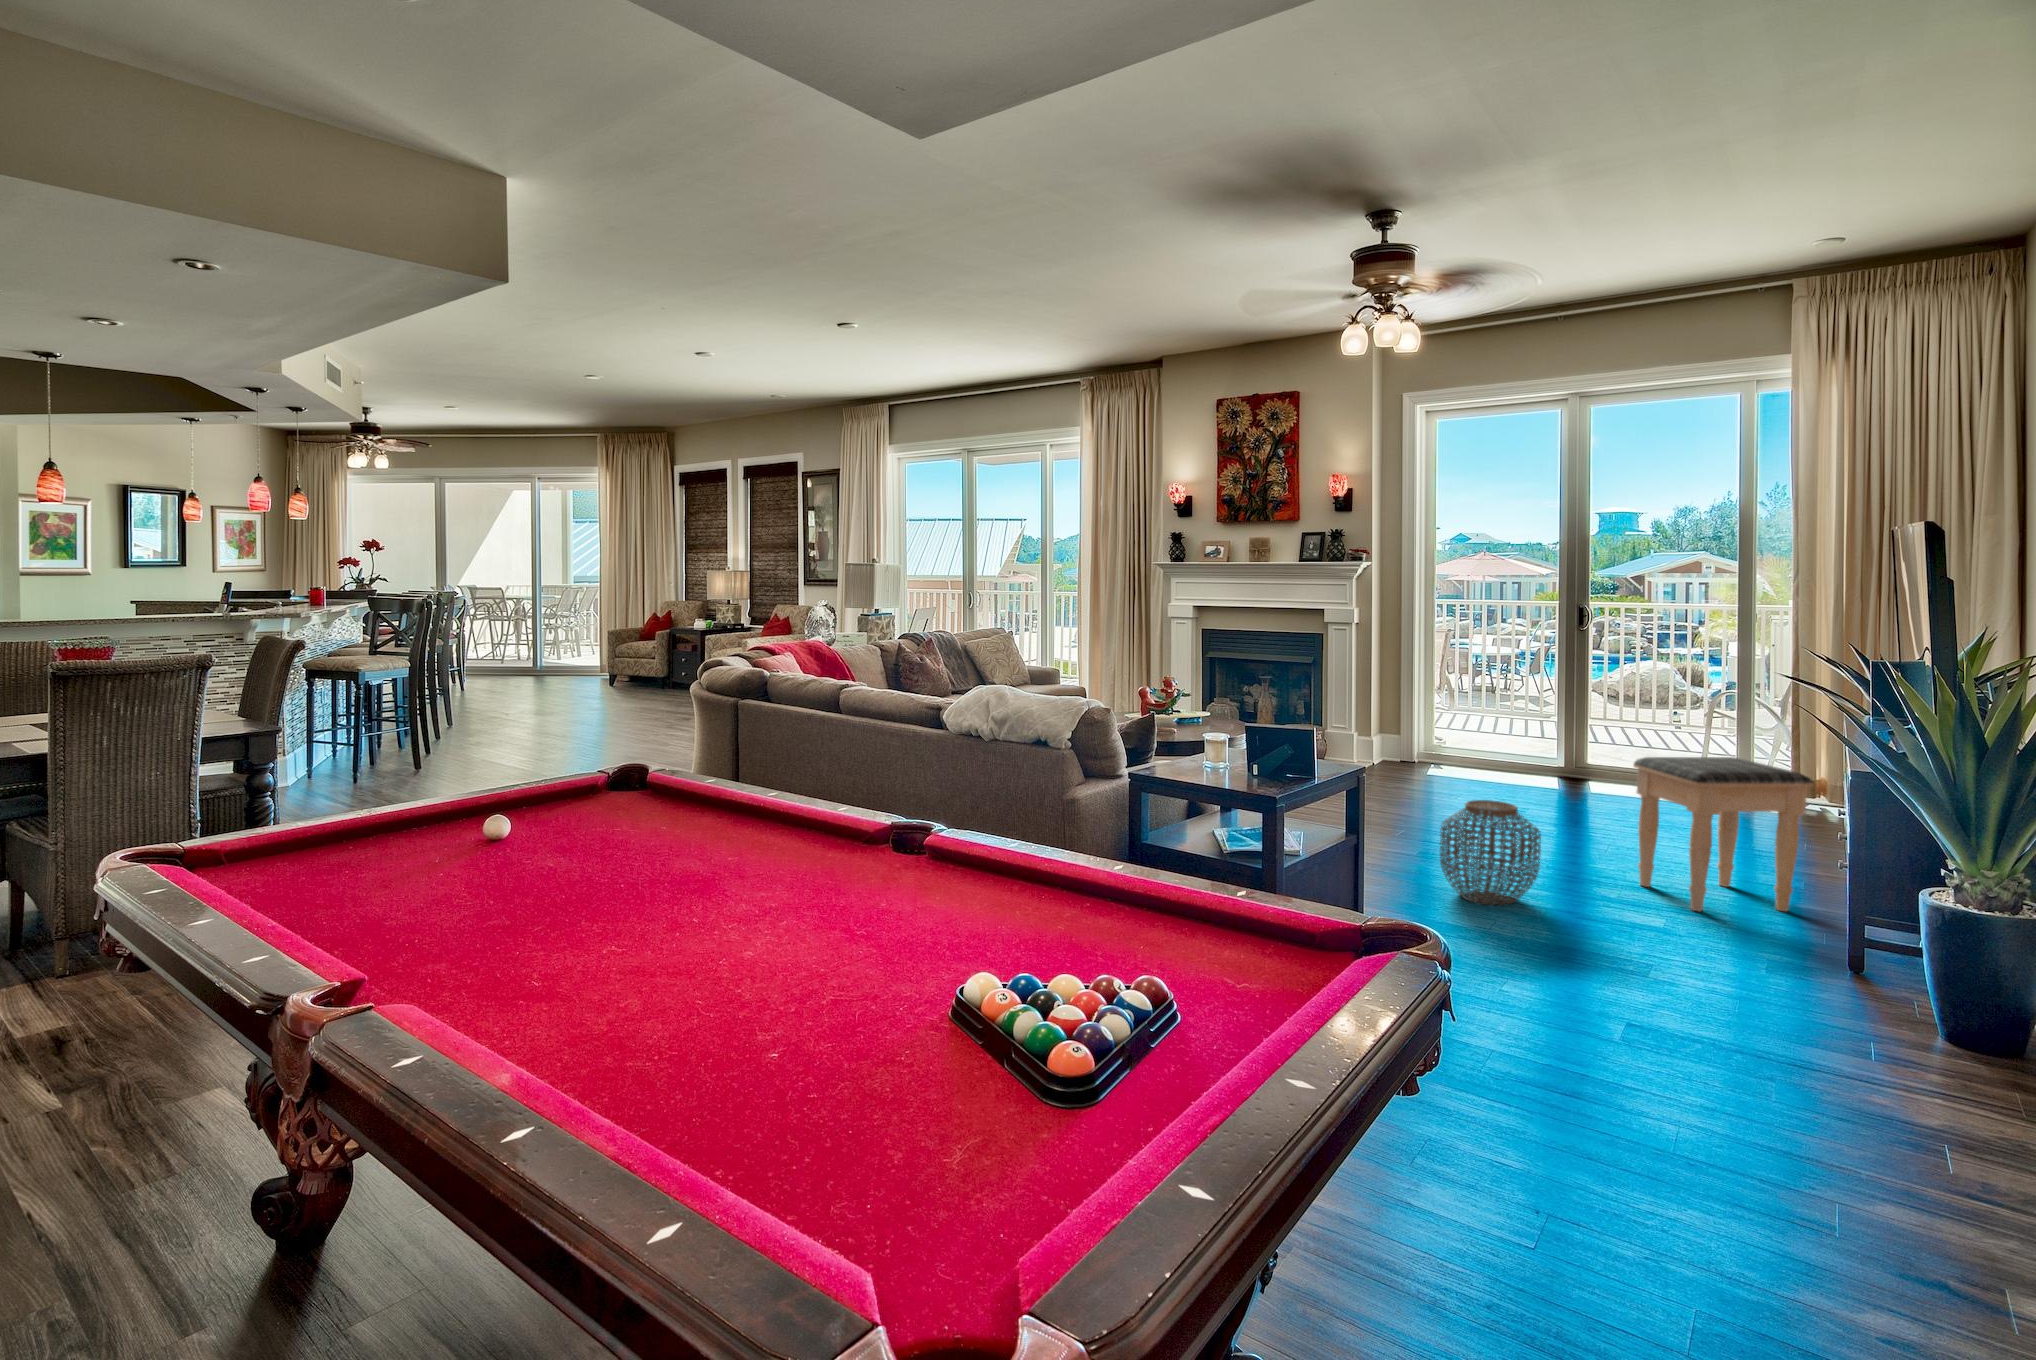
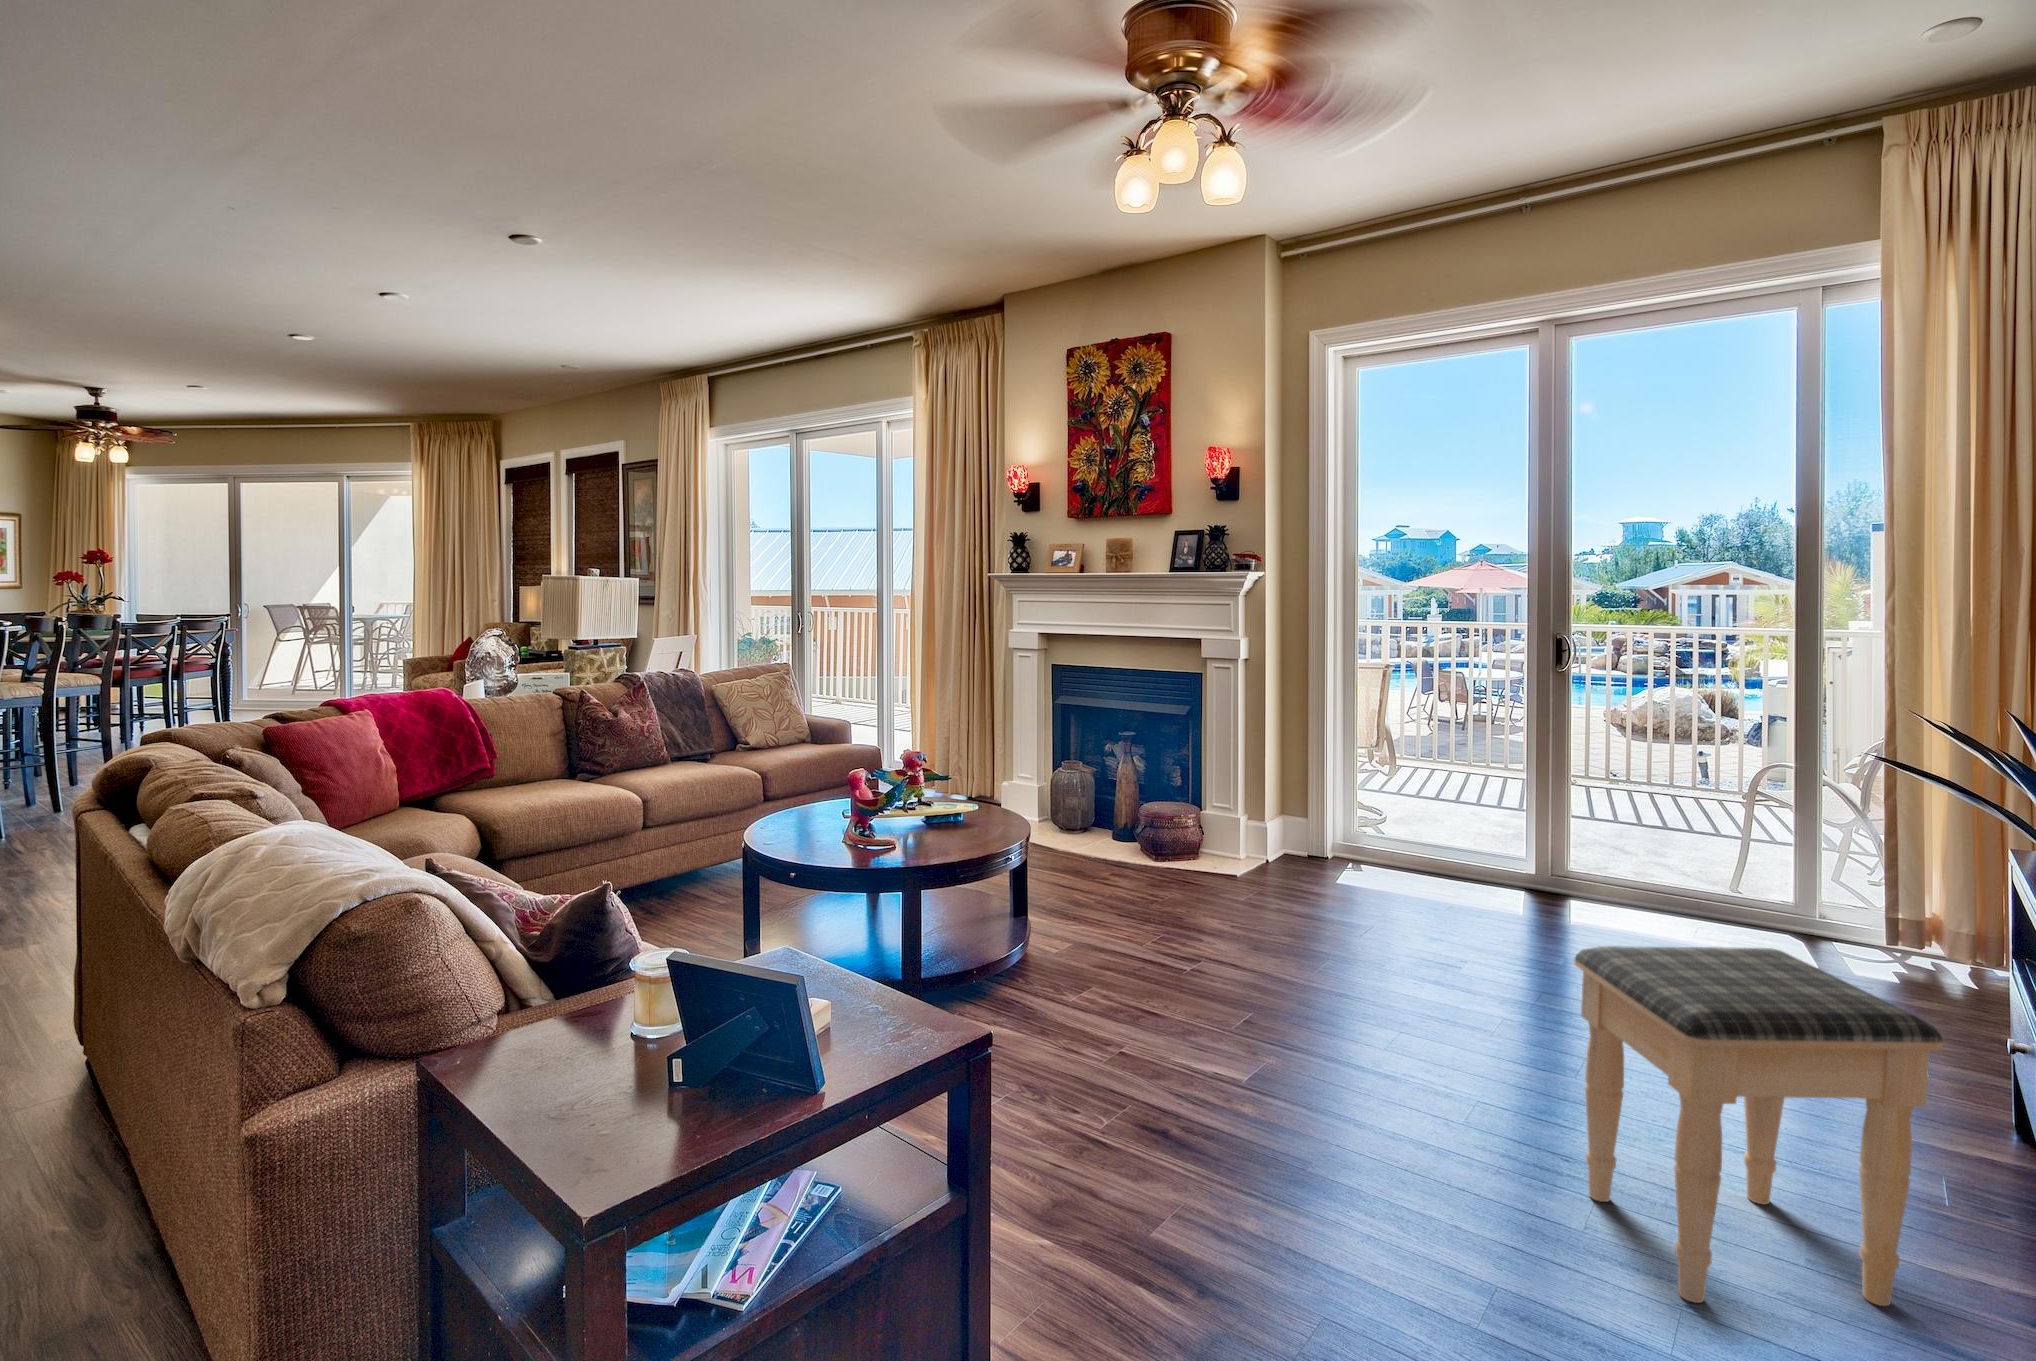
woven basket: present [1440,800,1541,905] -> none [1176,1035,1367,1267]

